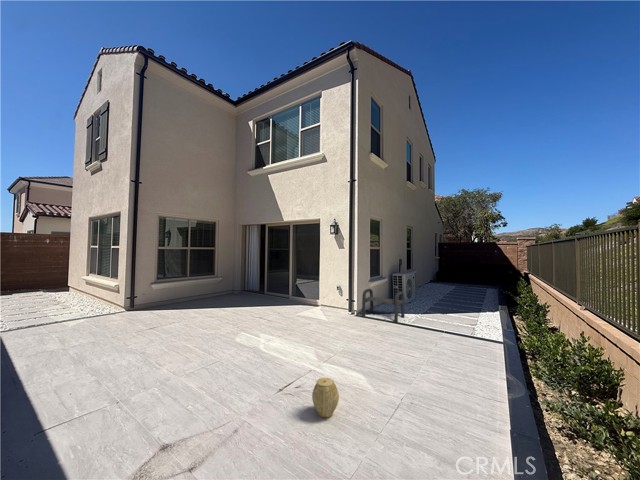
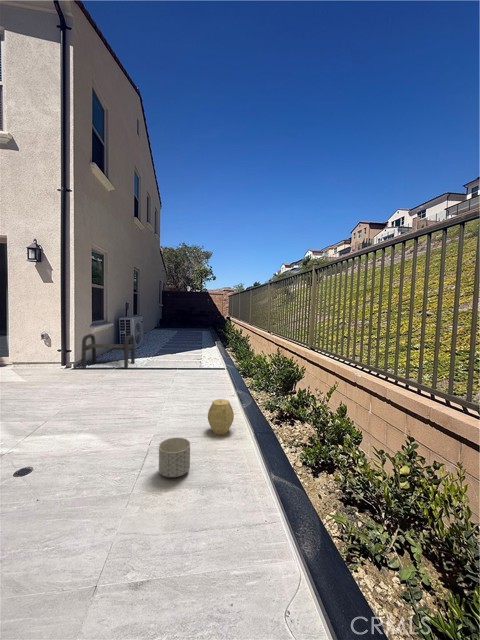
woven basket: present [312,378,339,418] -> present [208,399,234,435]
planter: none [405,399,432,436] -> present [159,437,190,477]

